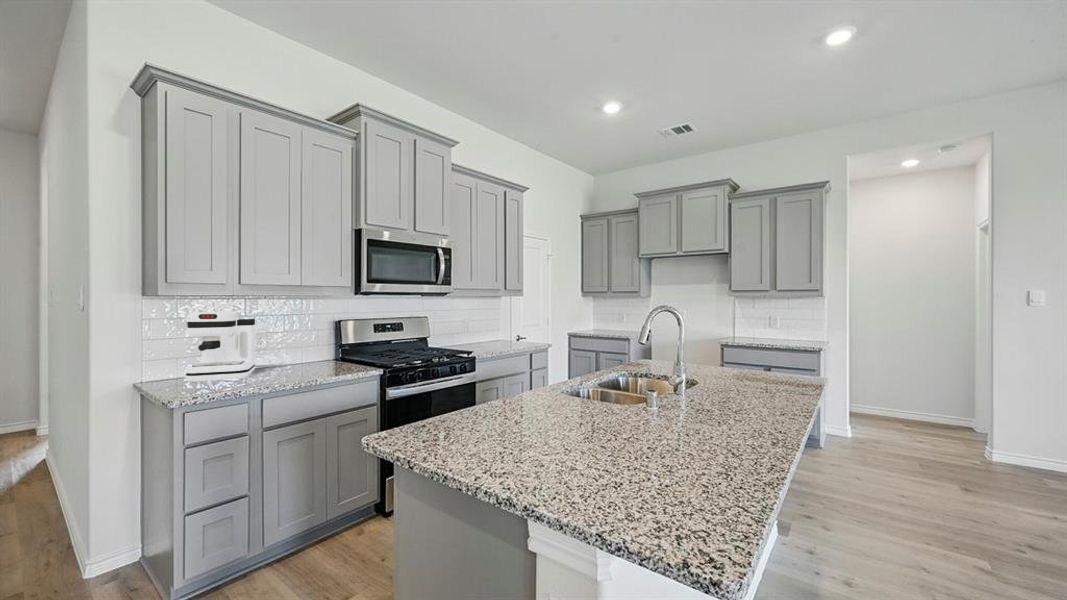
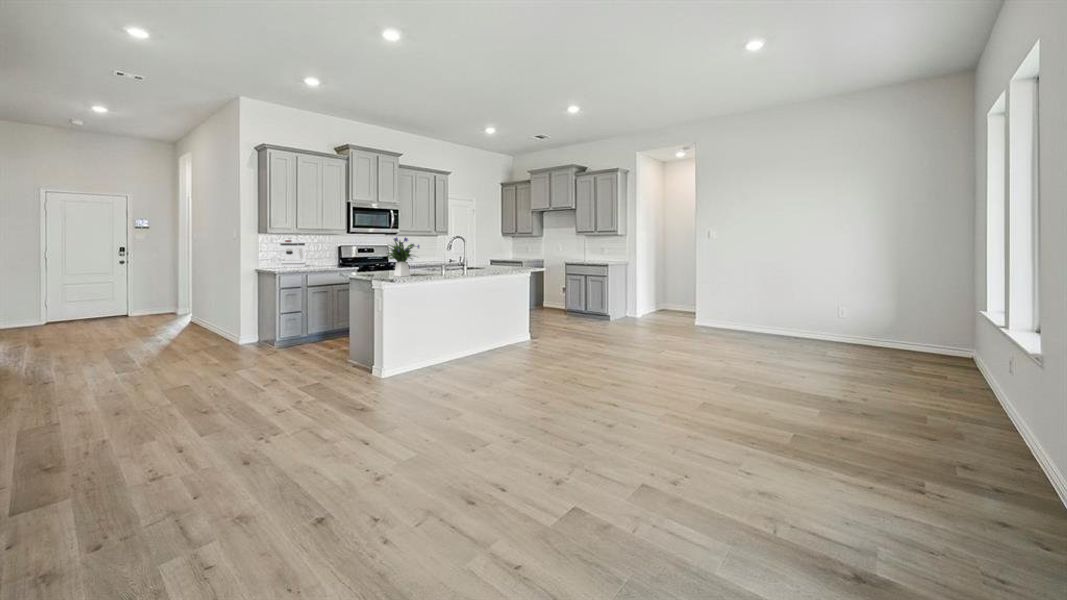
flower arrangement: none [510,301,667,467] -> present [388,237,419,277]

